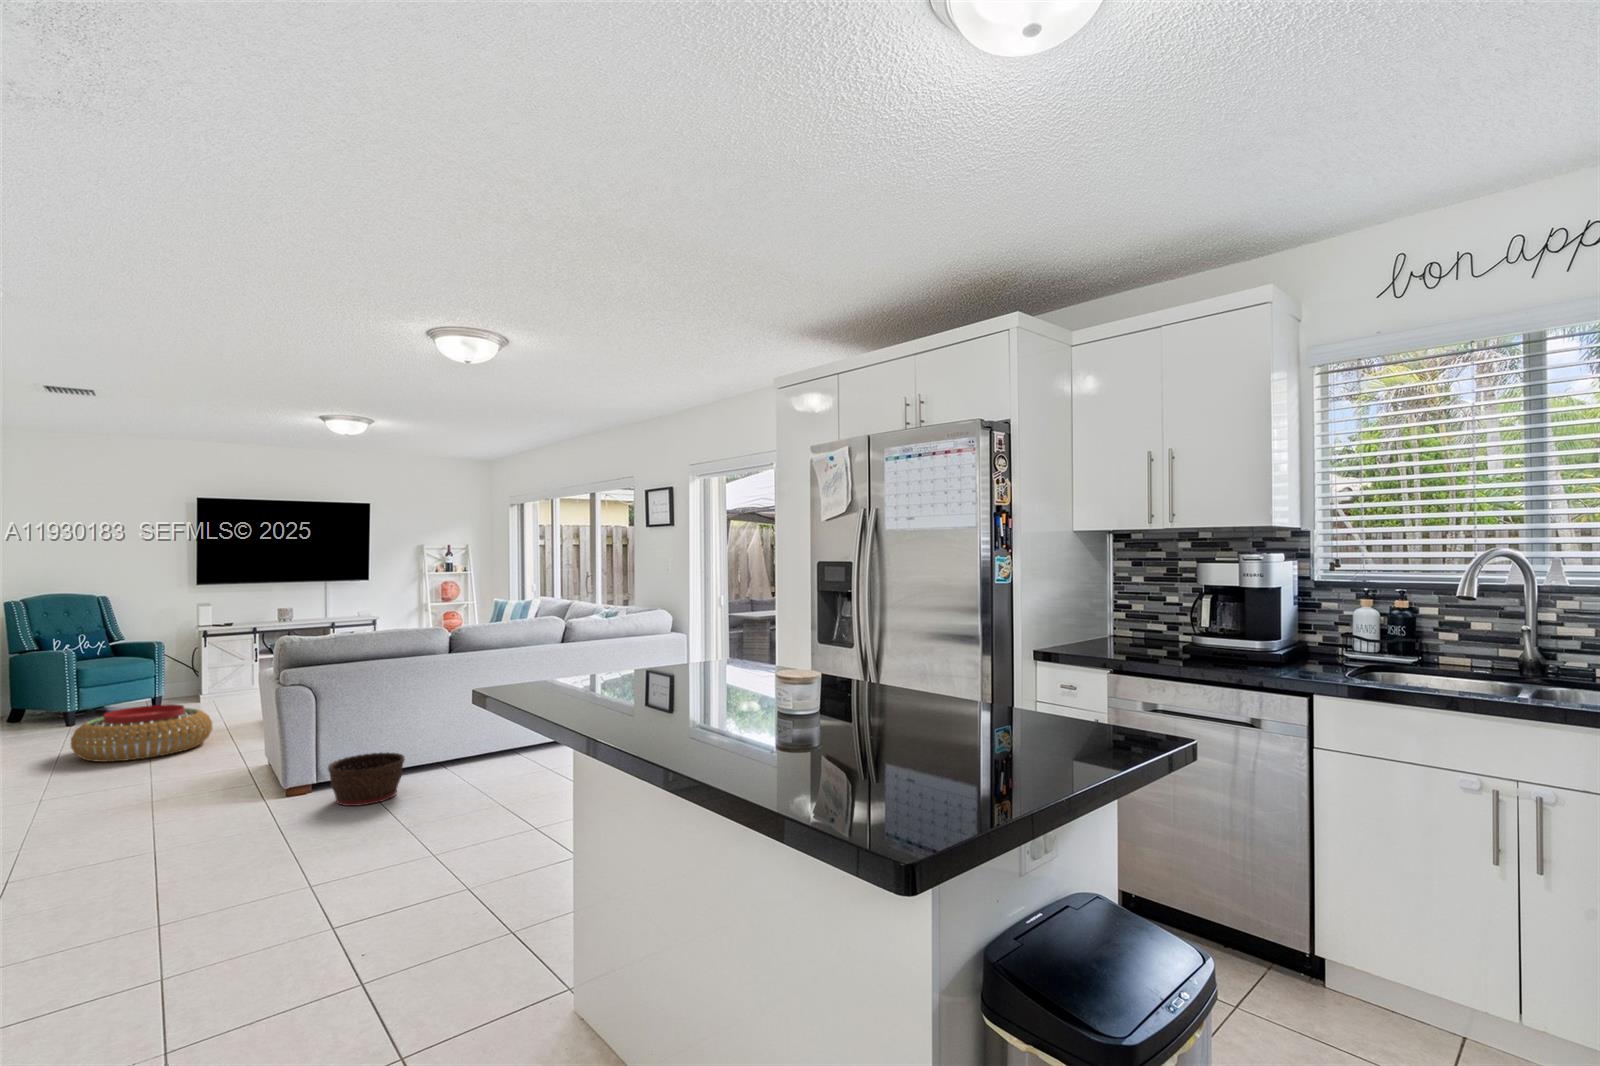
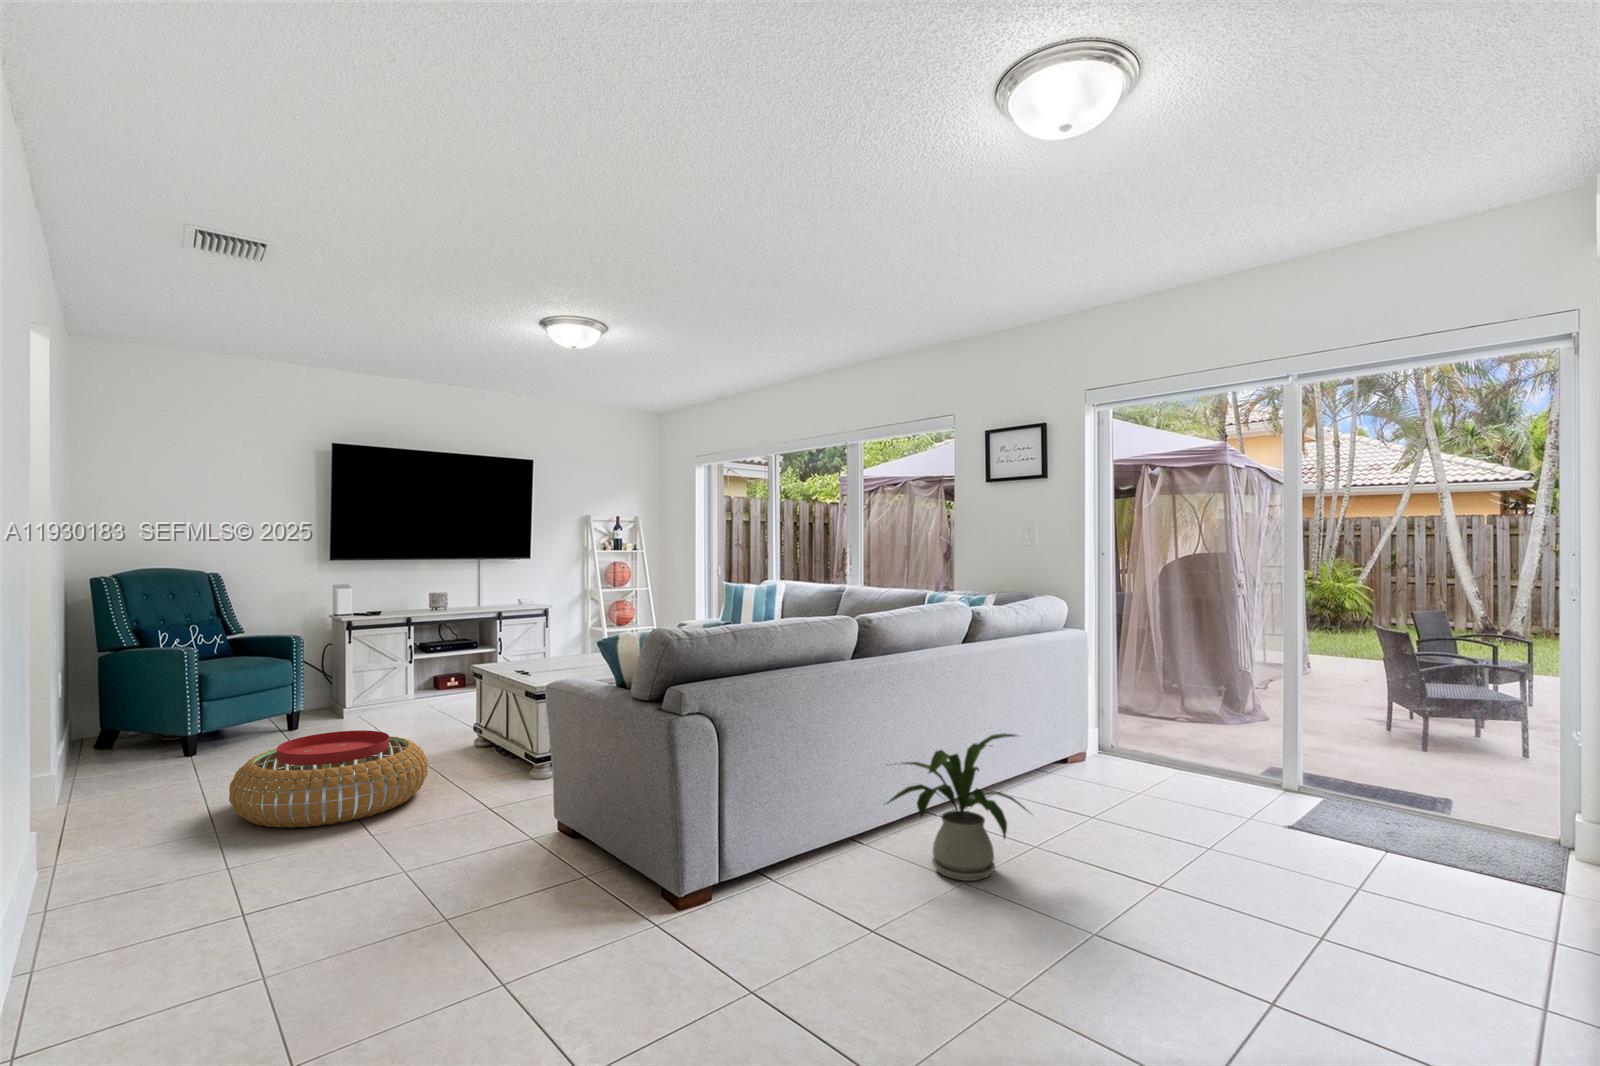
house plant: none [440,697,529,783] -> present [886,733,1027,881]
basket: present [328,753,405,806] -> none [760,829,881,940]

